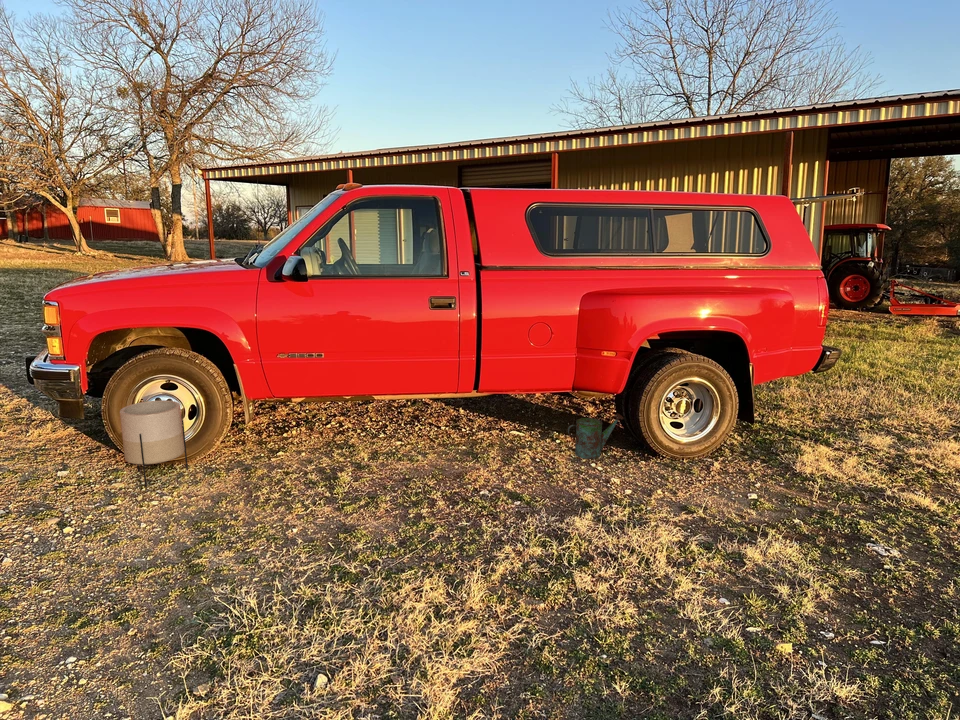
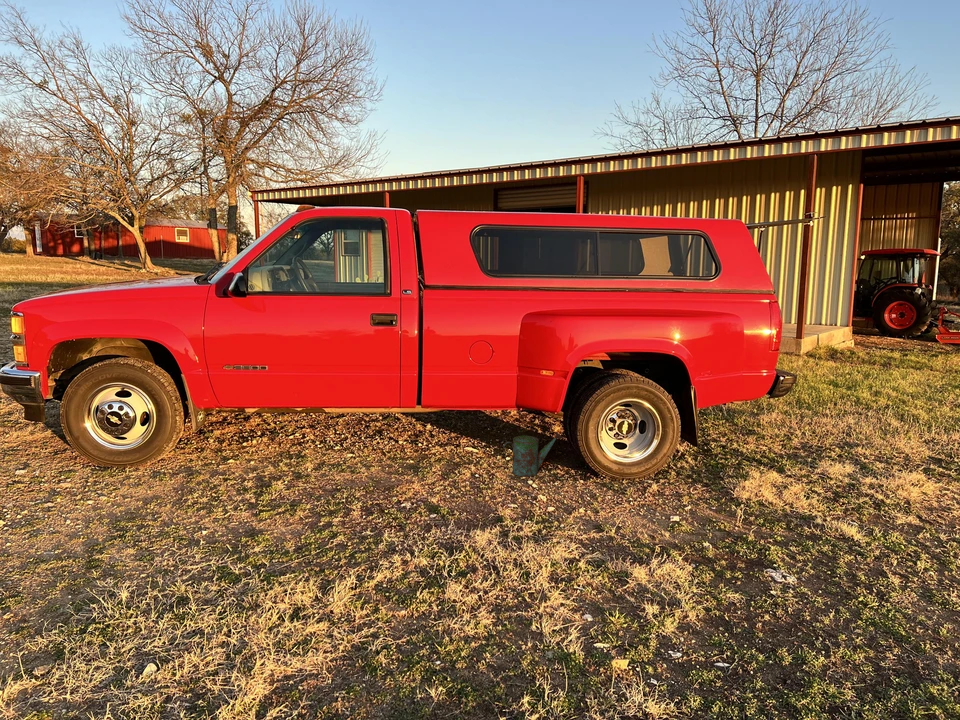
planter: present [120,400,188,487] -> none [70,407,136,487]

